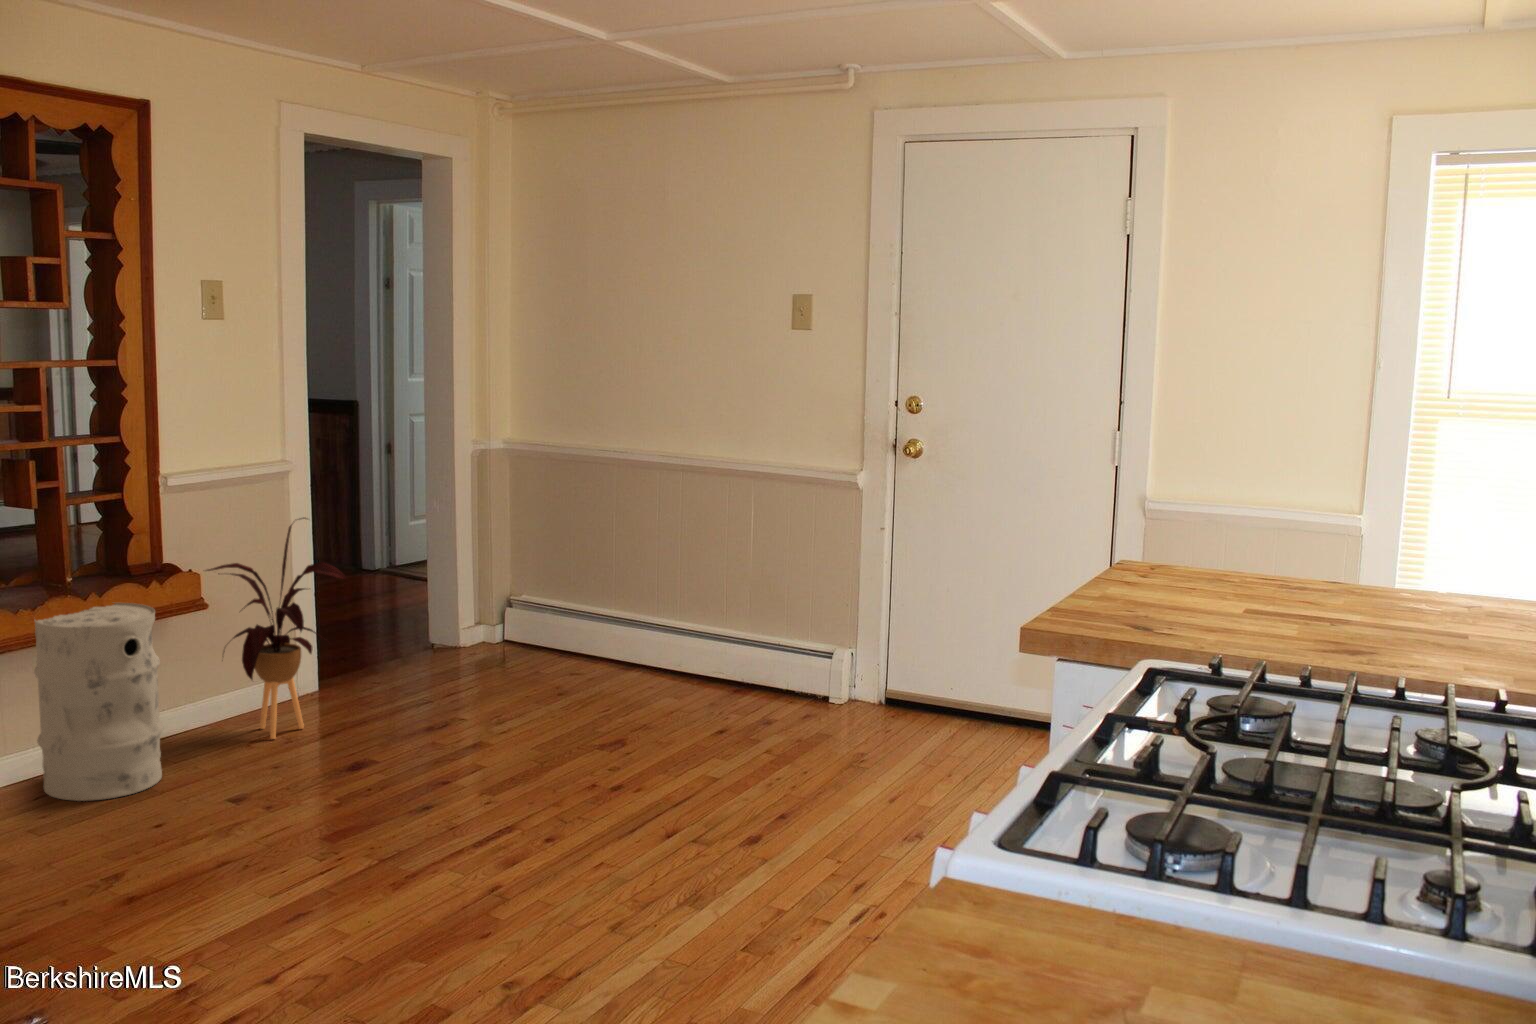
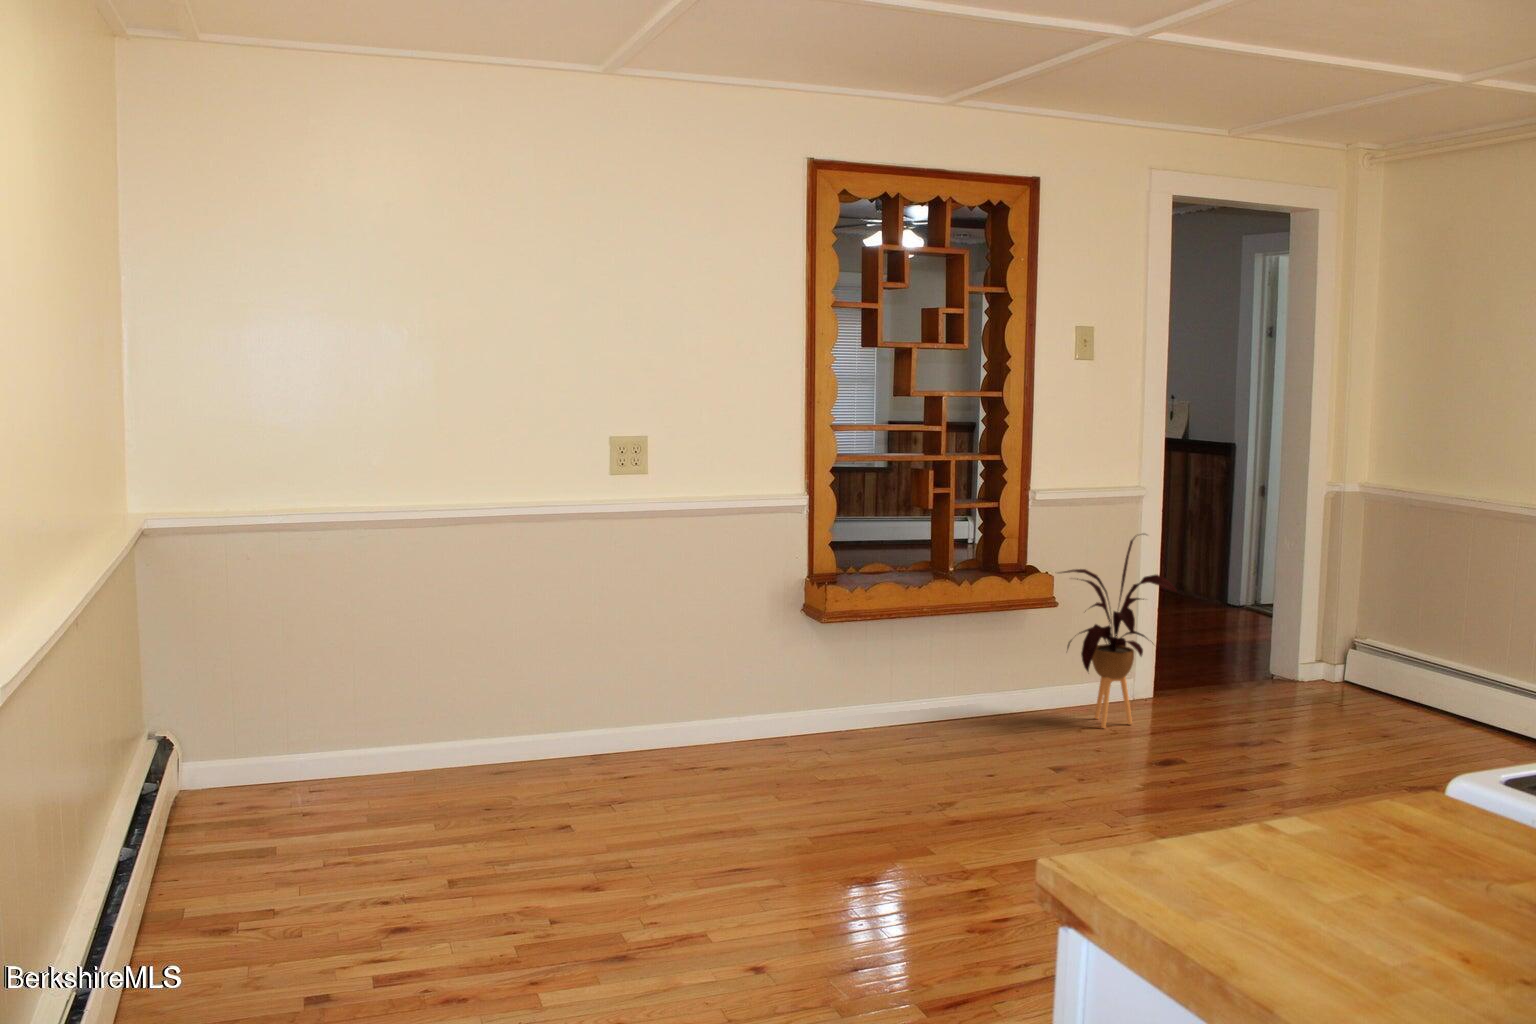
trash can: present [34,603,164,801] -> none [915,589,1010,749]

